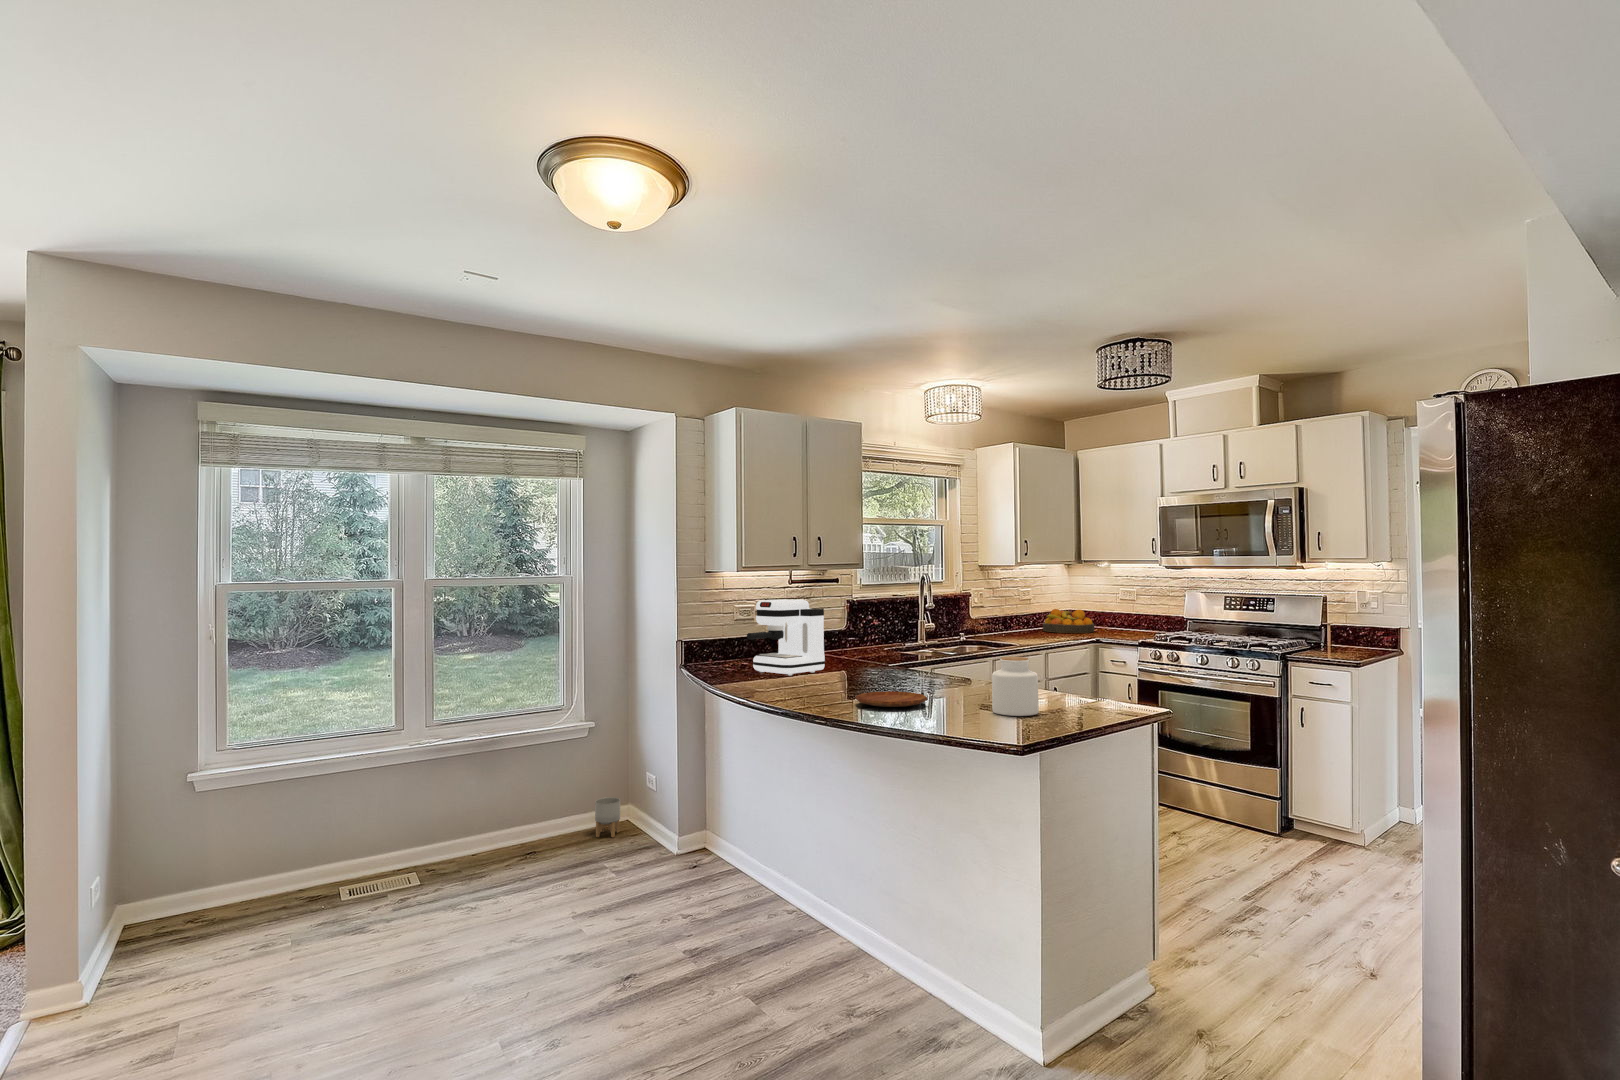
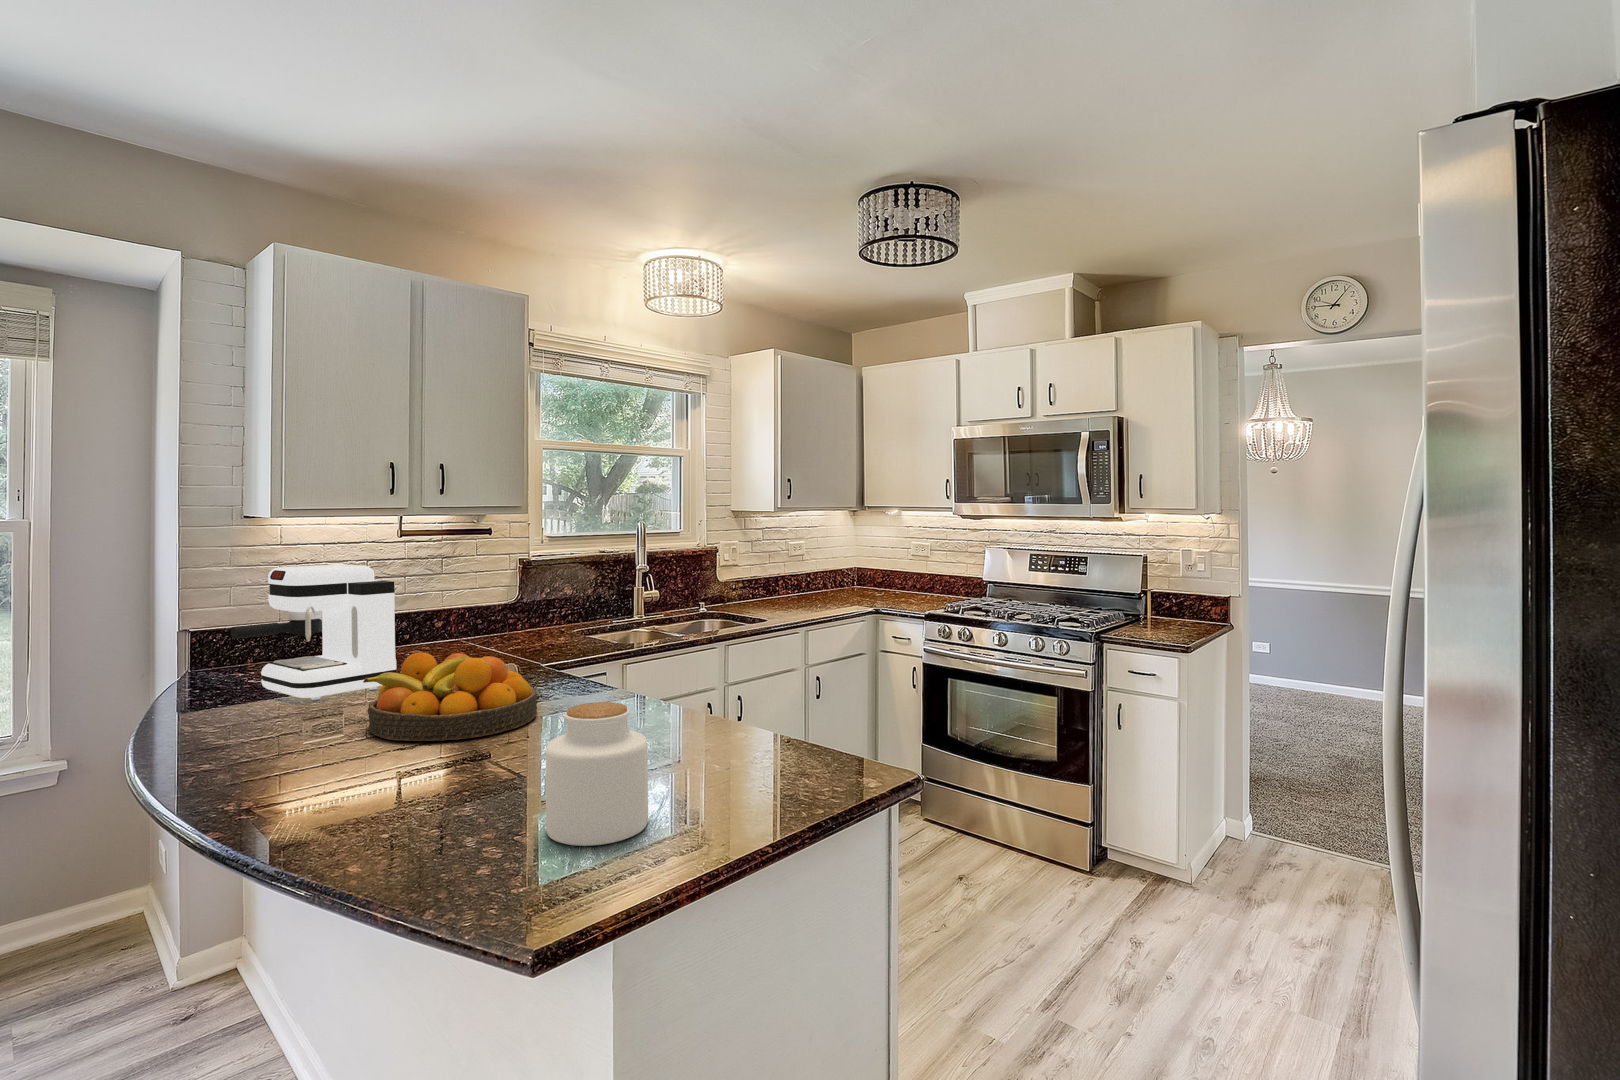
fruit bowl: present [1043,609,1095,633] -> present [363,652,537,741]
tray: present [855,691,927,707] -> none [260,763,440,823]
planter: present [595,797,620,837] -> none [62,878,117,949]

